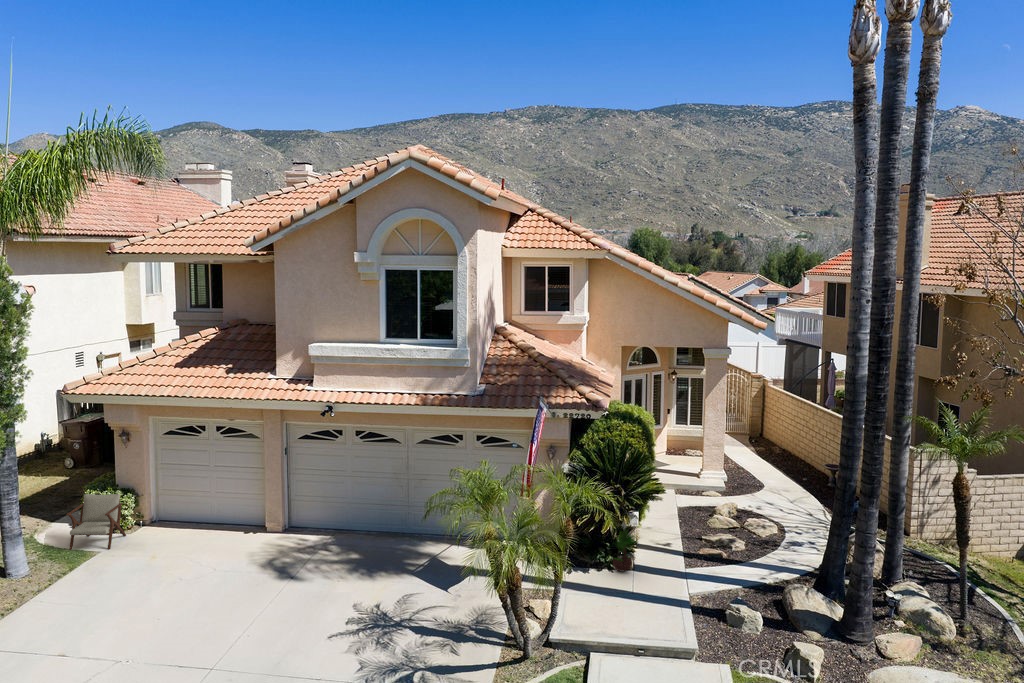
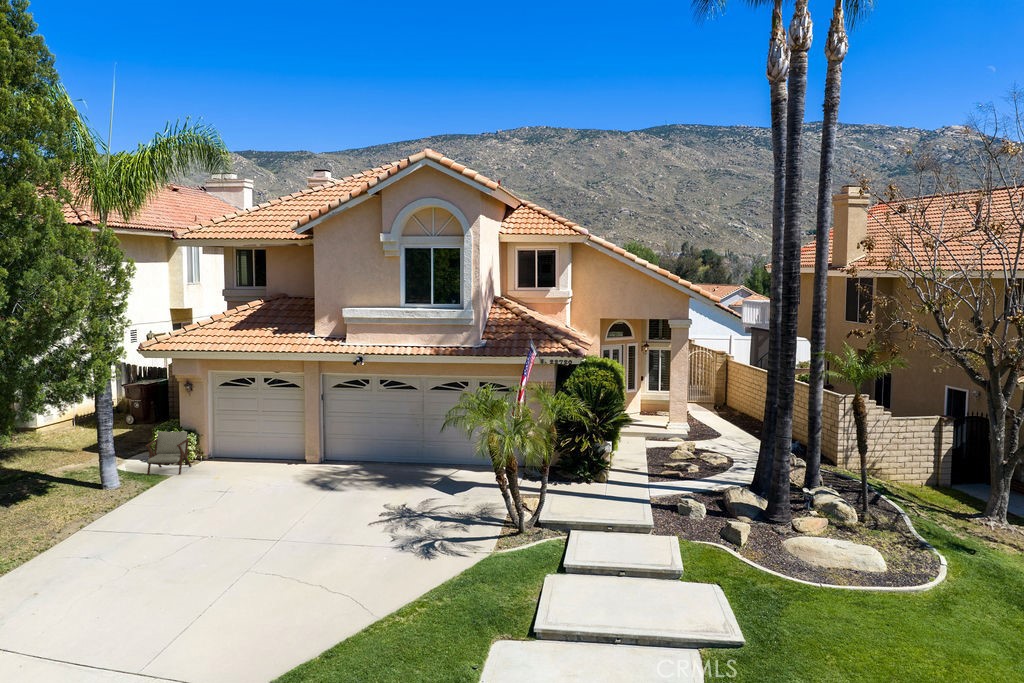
potted tree: present [613,532,636,572] -> none [589,450,611,486]

